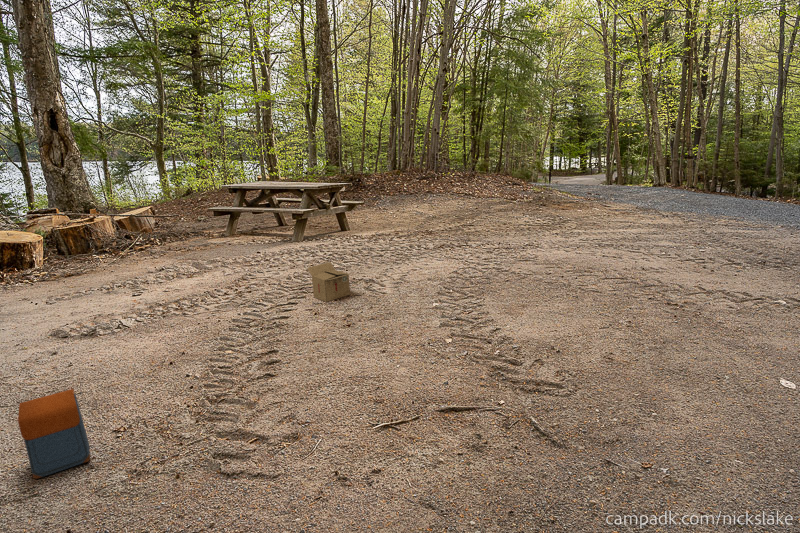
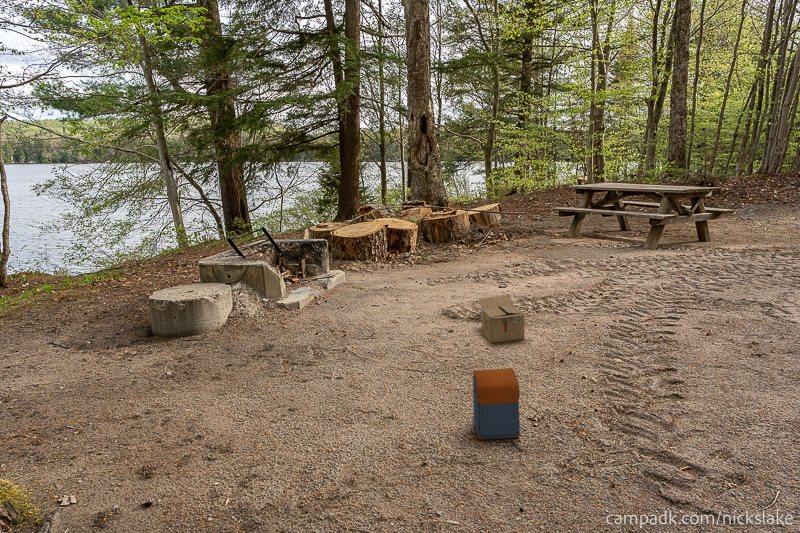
cardboard box: present [307,262,350,302] -> present [479,295,528,343]

